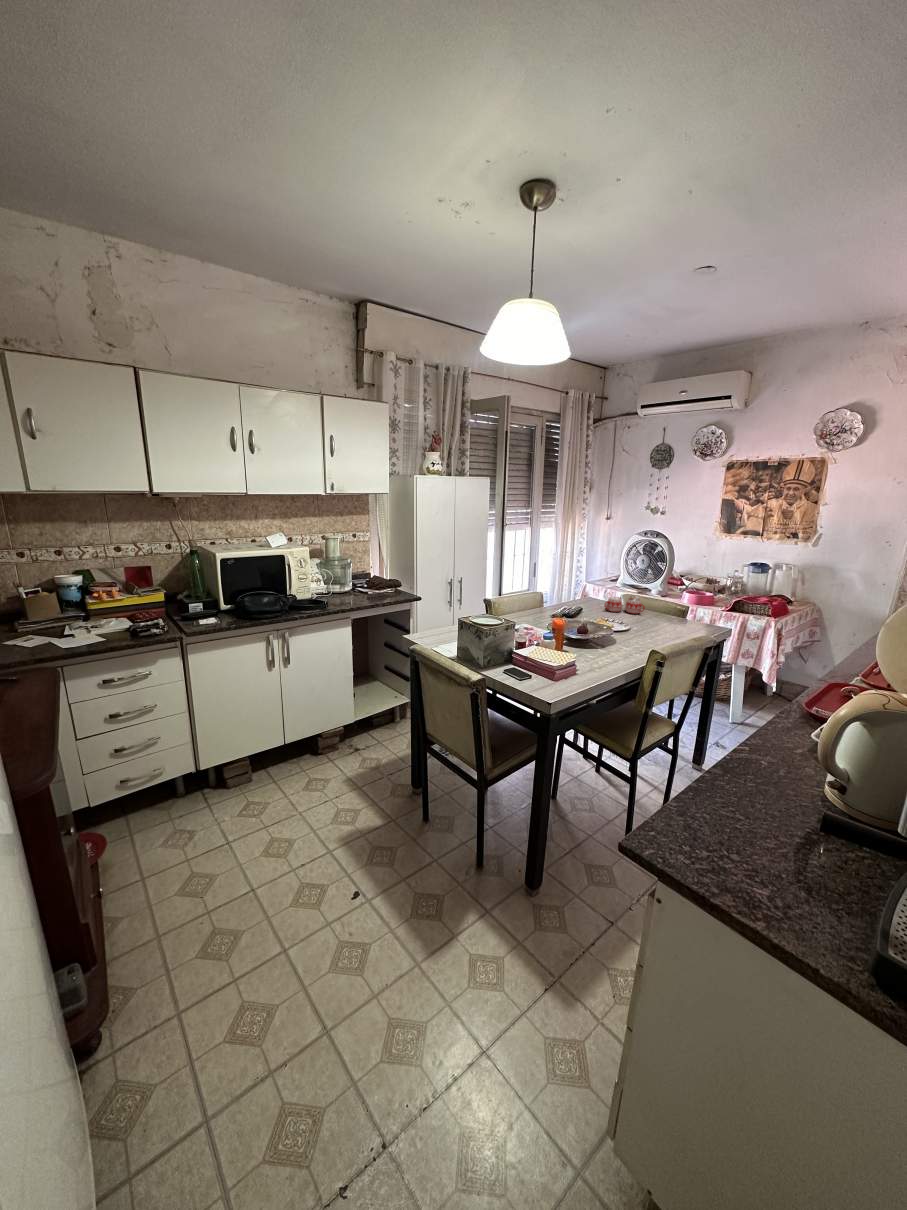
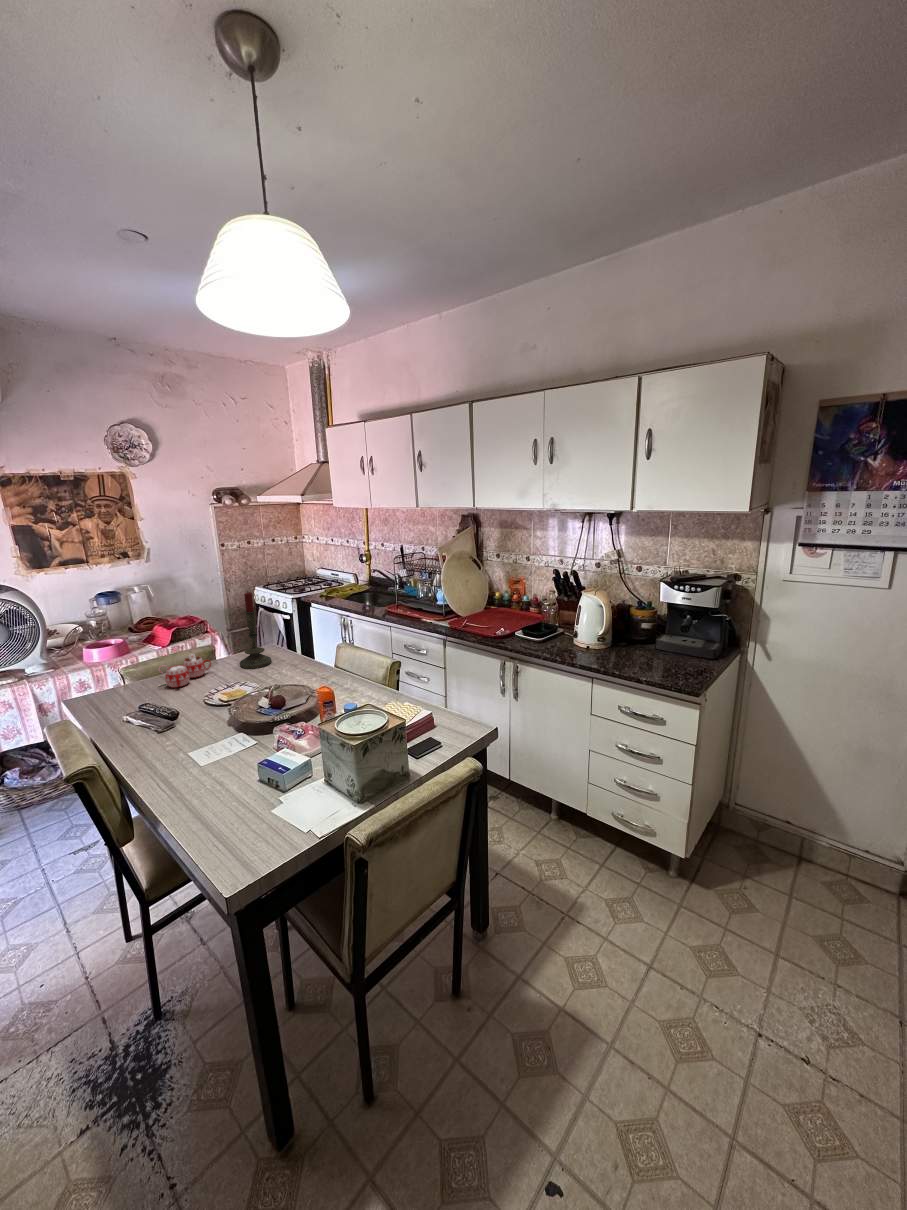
candle: none [658,559,686,629] -> present [240,591,271,669]

